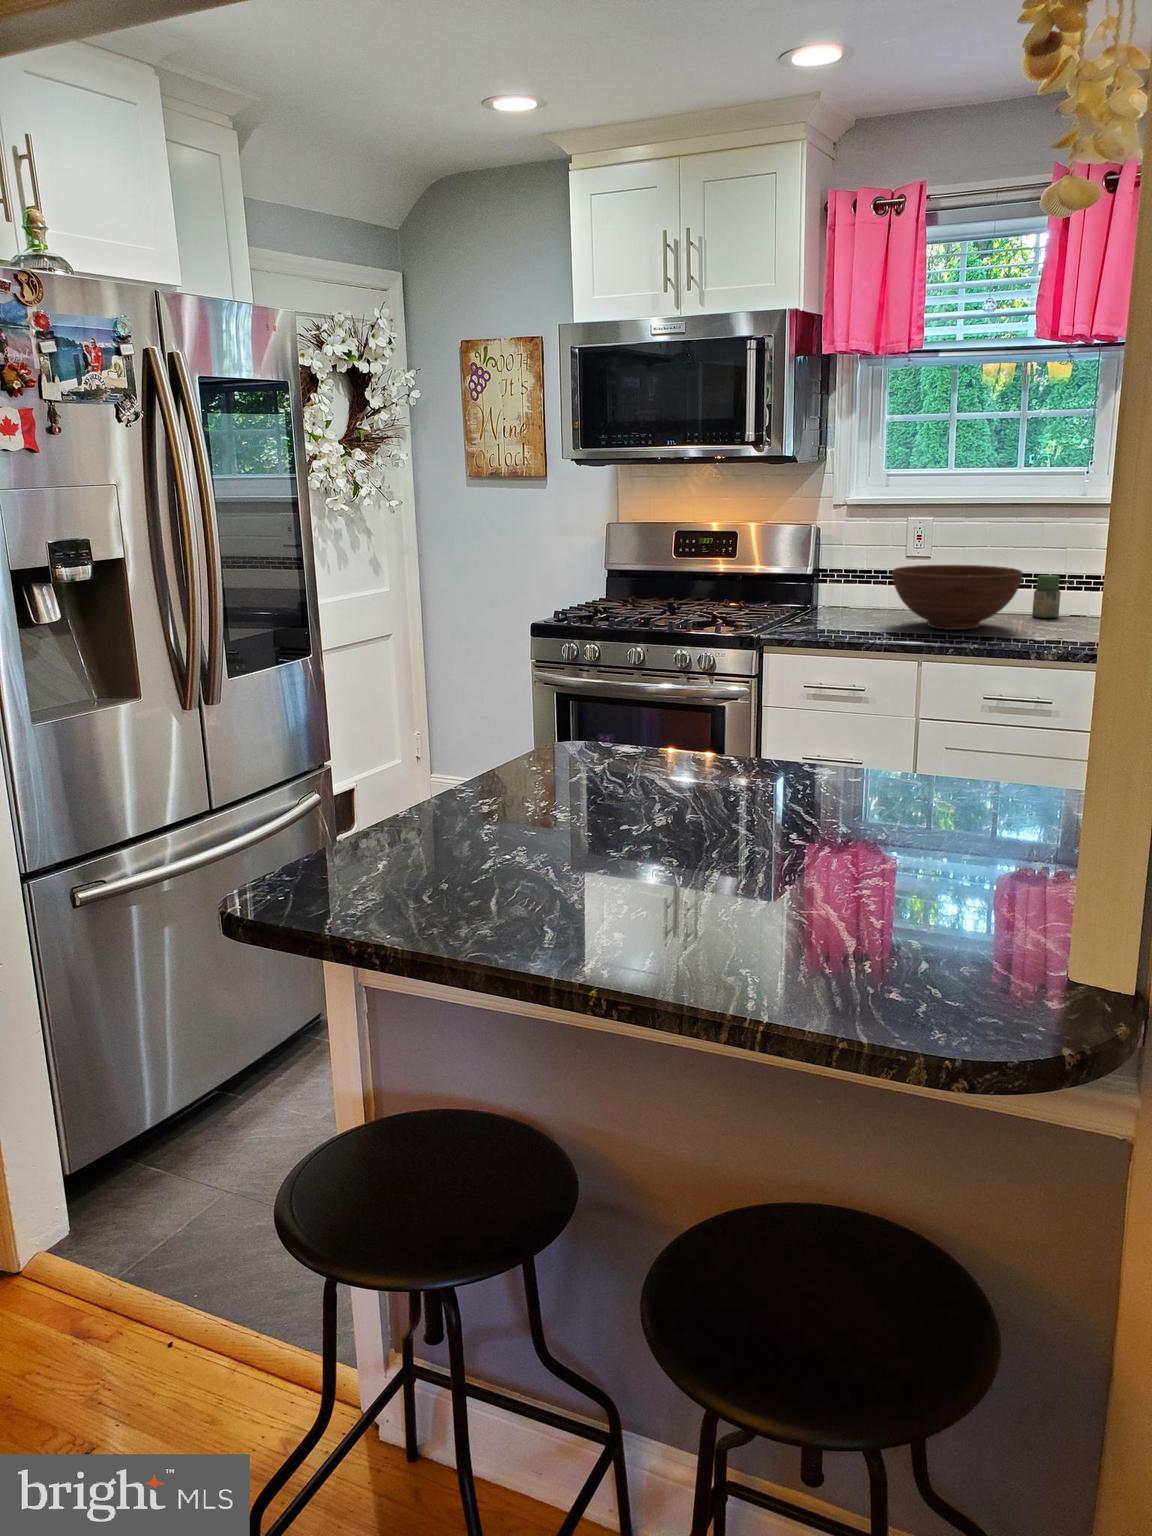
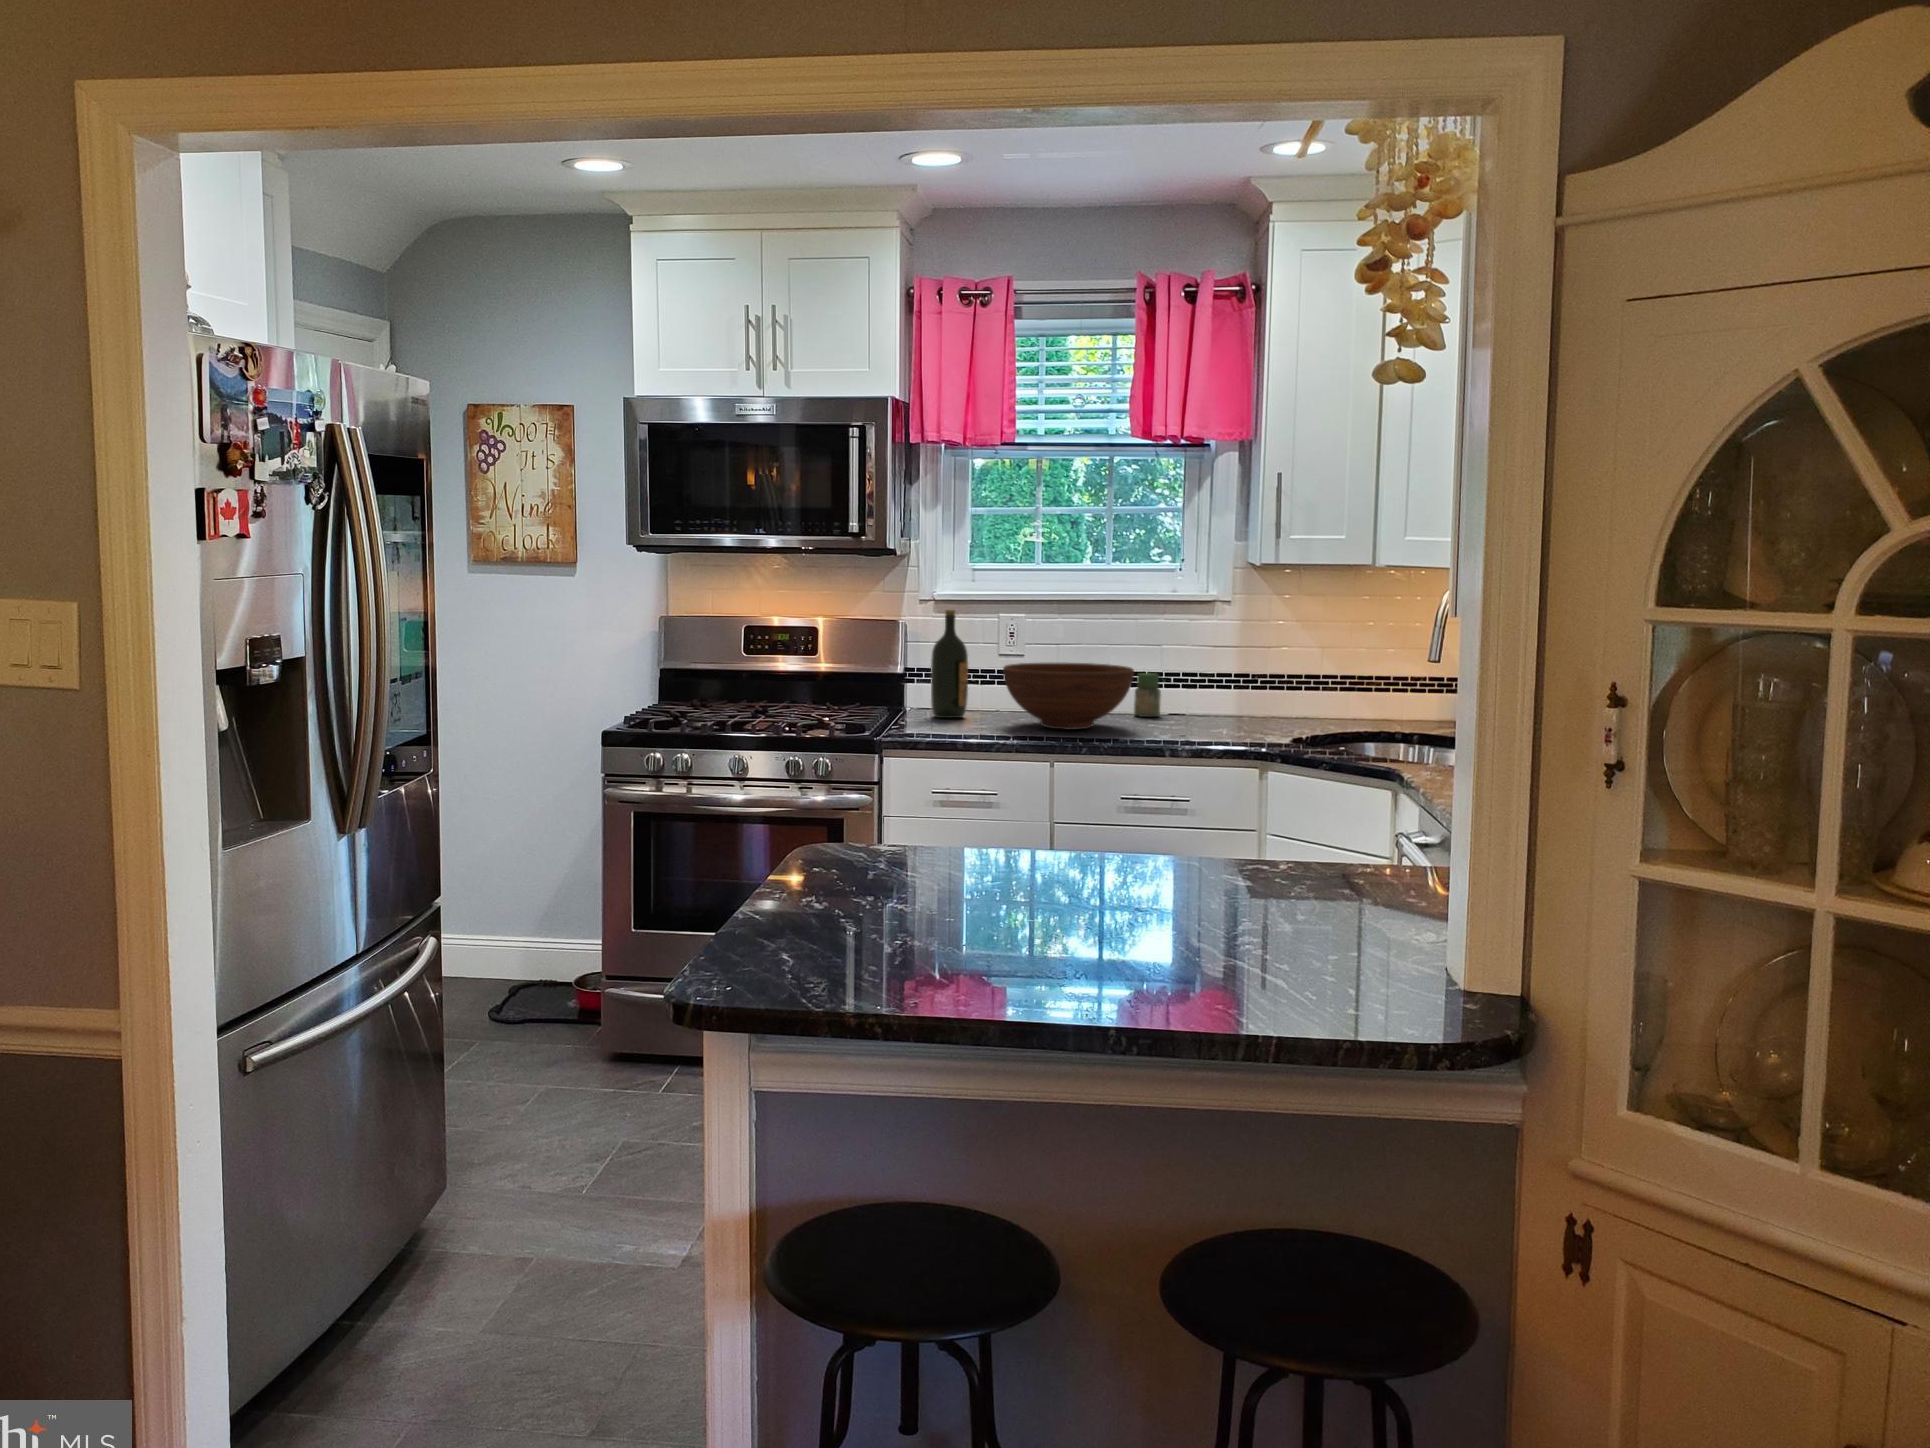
wine bottle: none [832,515,868,616] -> present [931,610,968,718]

